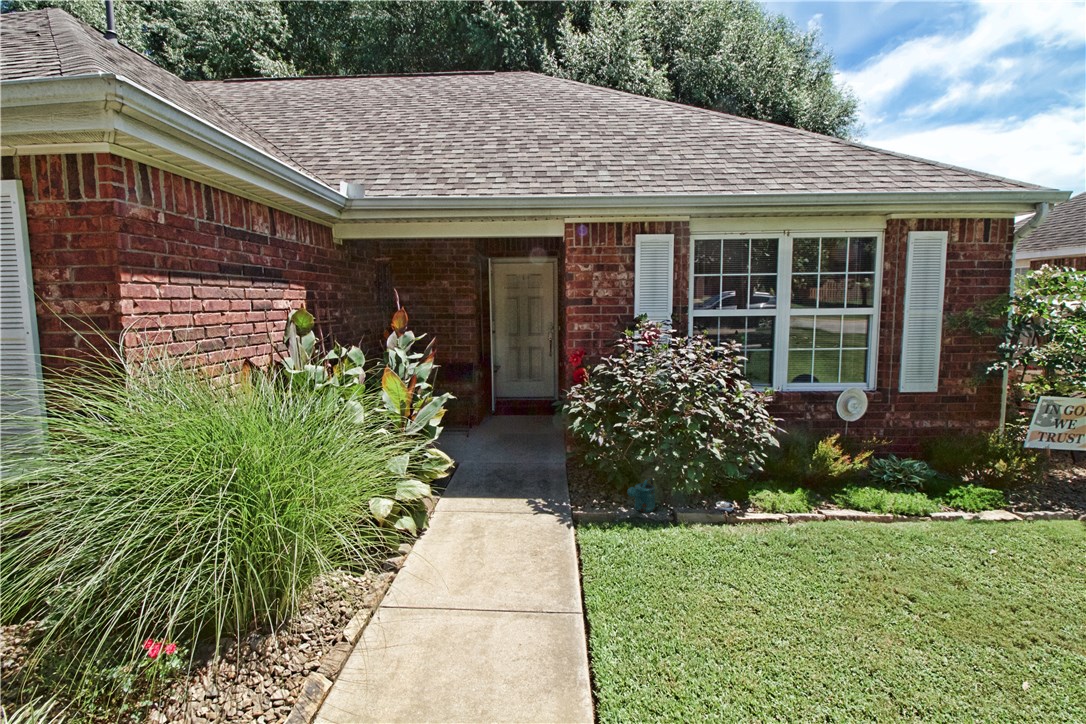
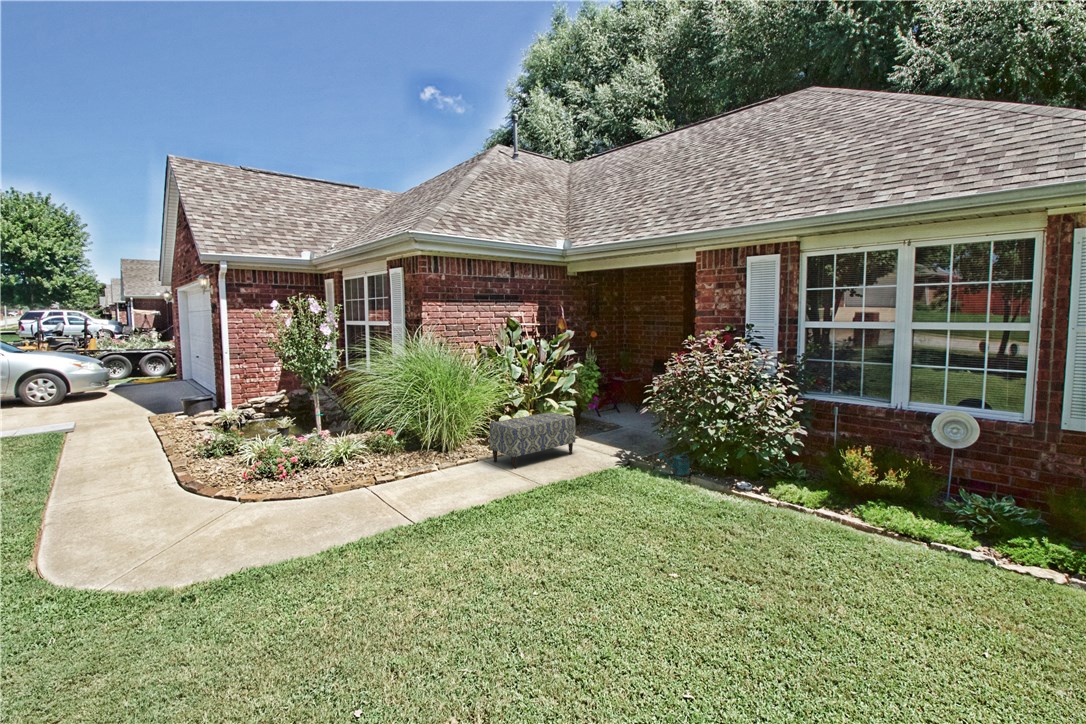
bench: none [377,461,478,576] -> present [490,412,576,469]

